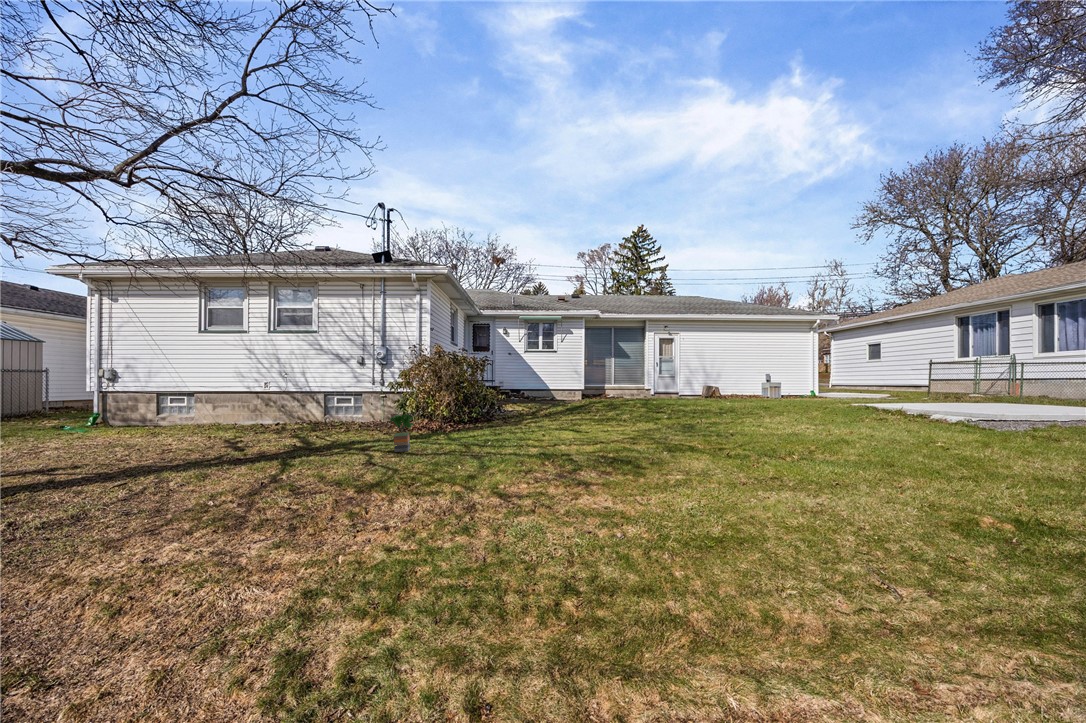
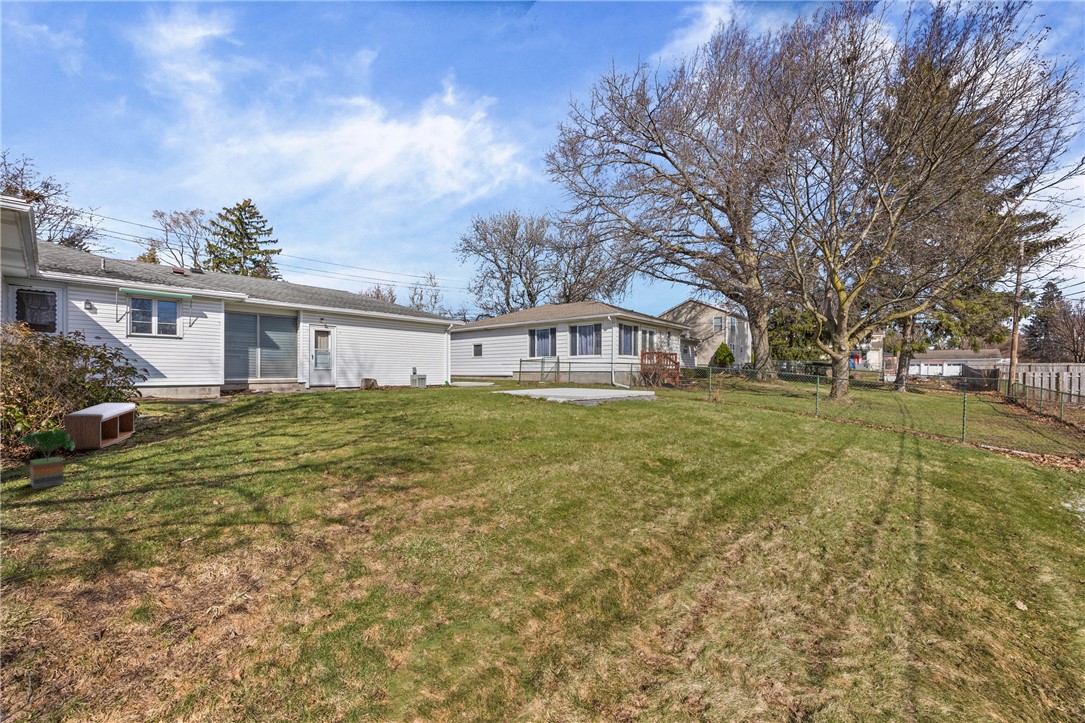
bench: none [439,400,481,432] -> present [64,403,136,450]

